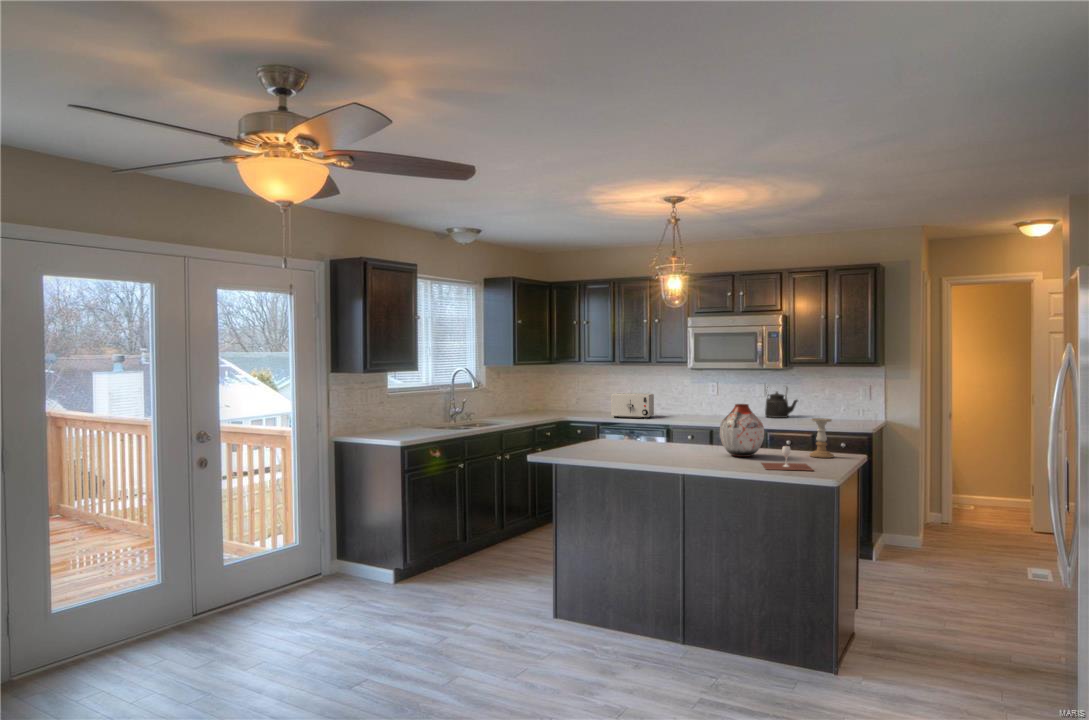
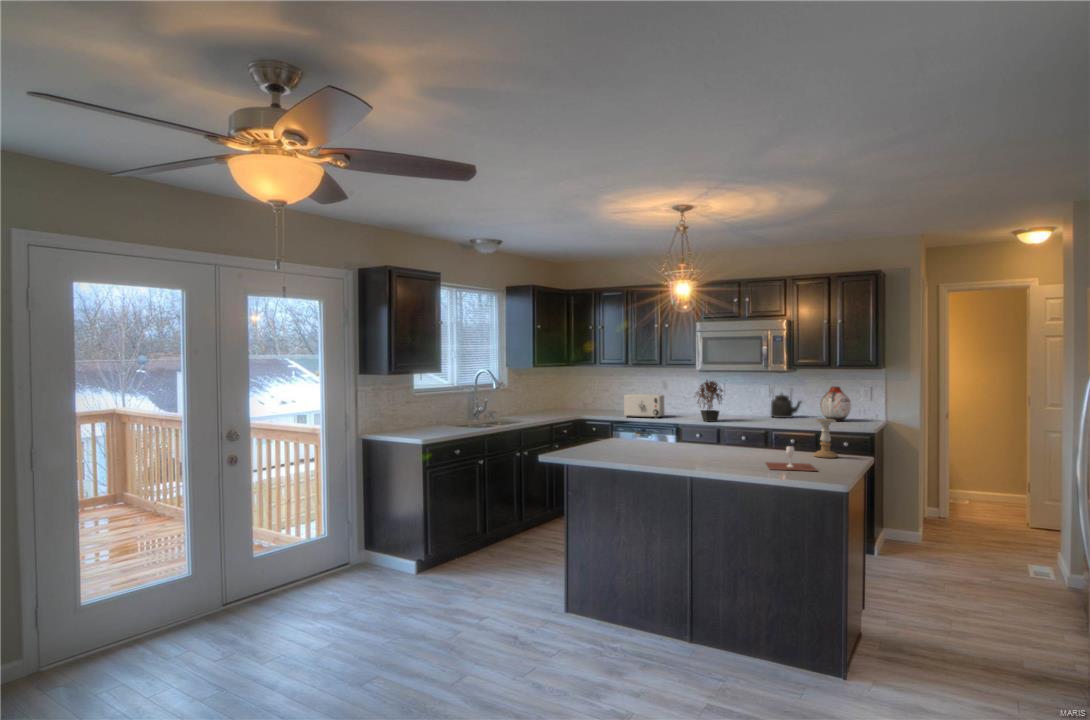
potted plant: none [685,377,719,422] -> present [694,380,723,422]
vase: present [720,404,764,457] -> present [820,387,851,421]

